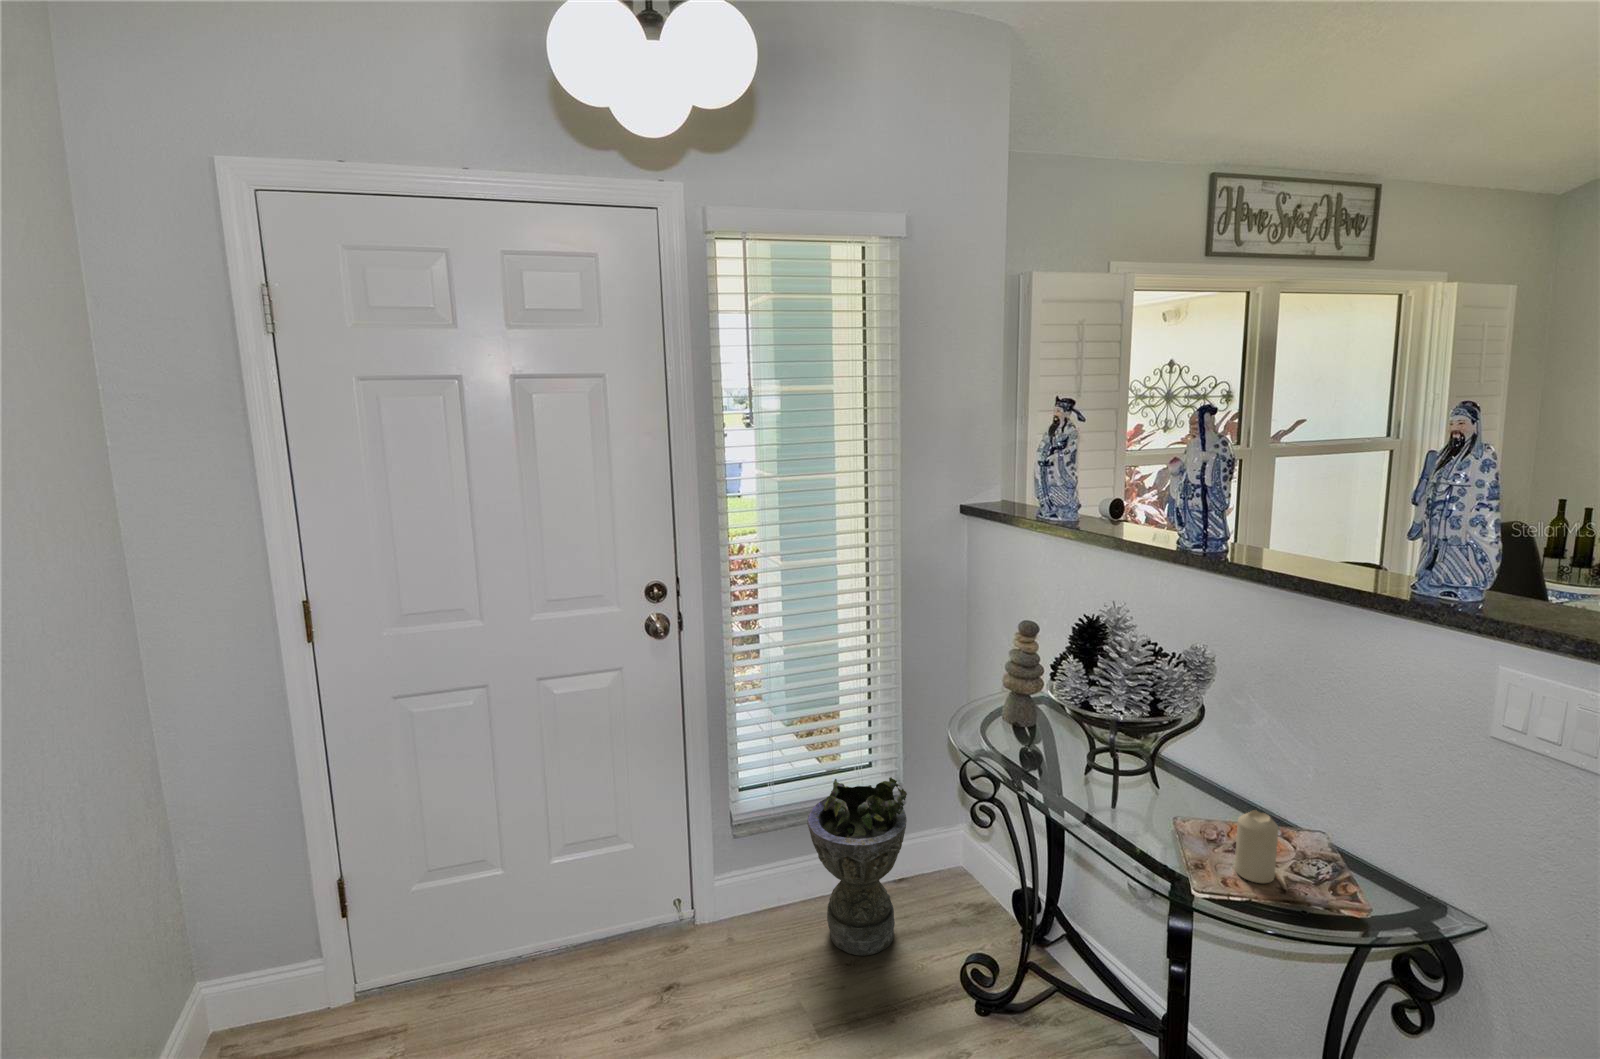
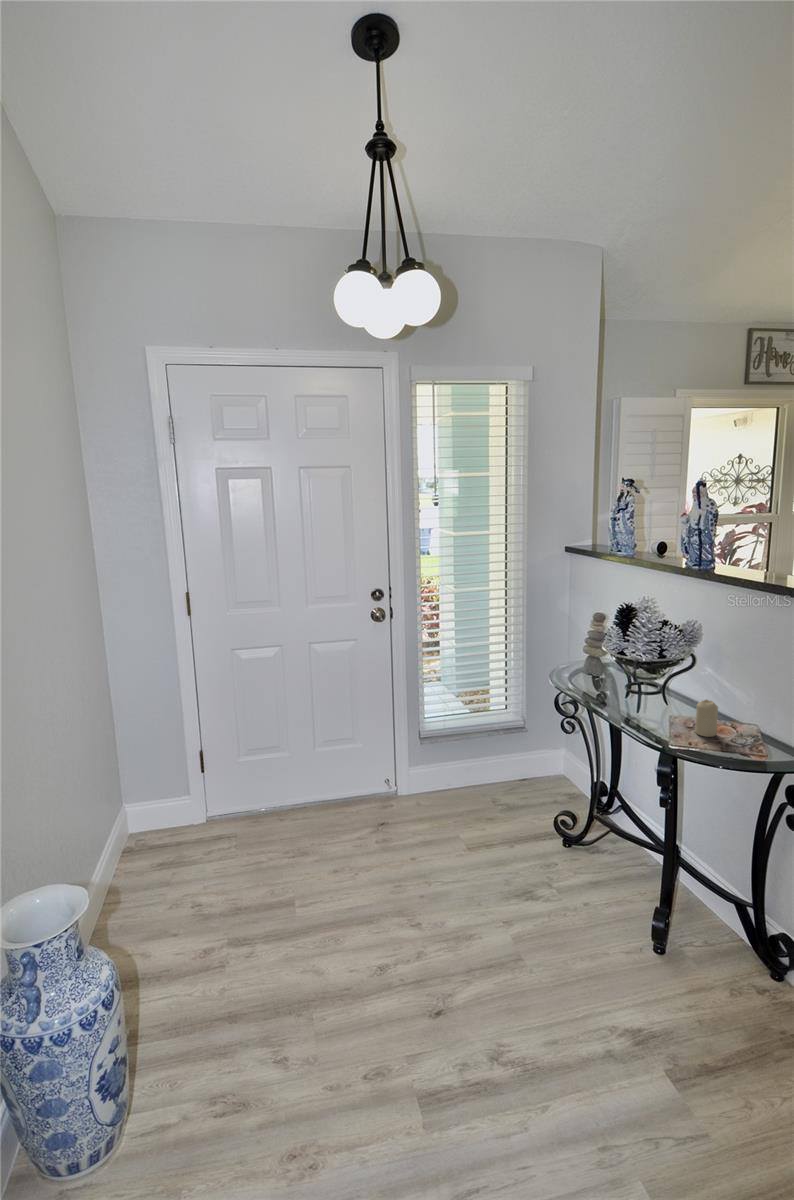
planter: present [807,777,907,956] -> none [464,711,524,815]

